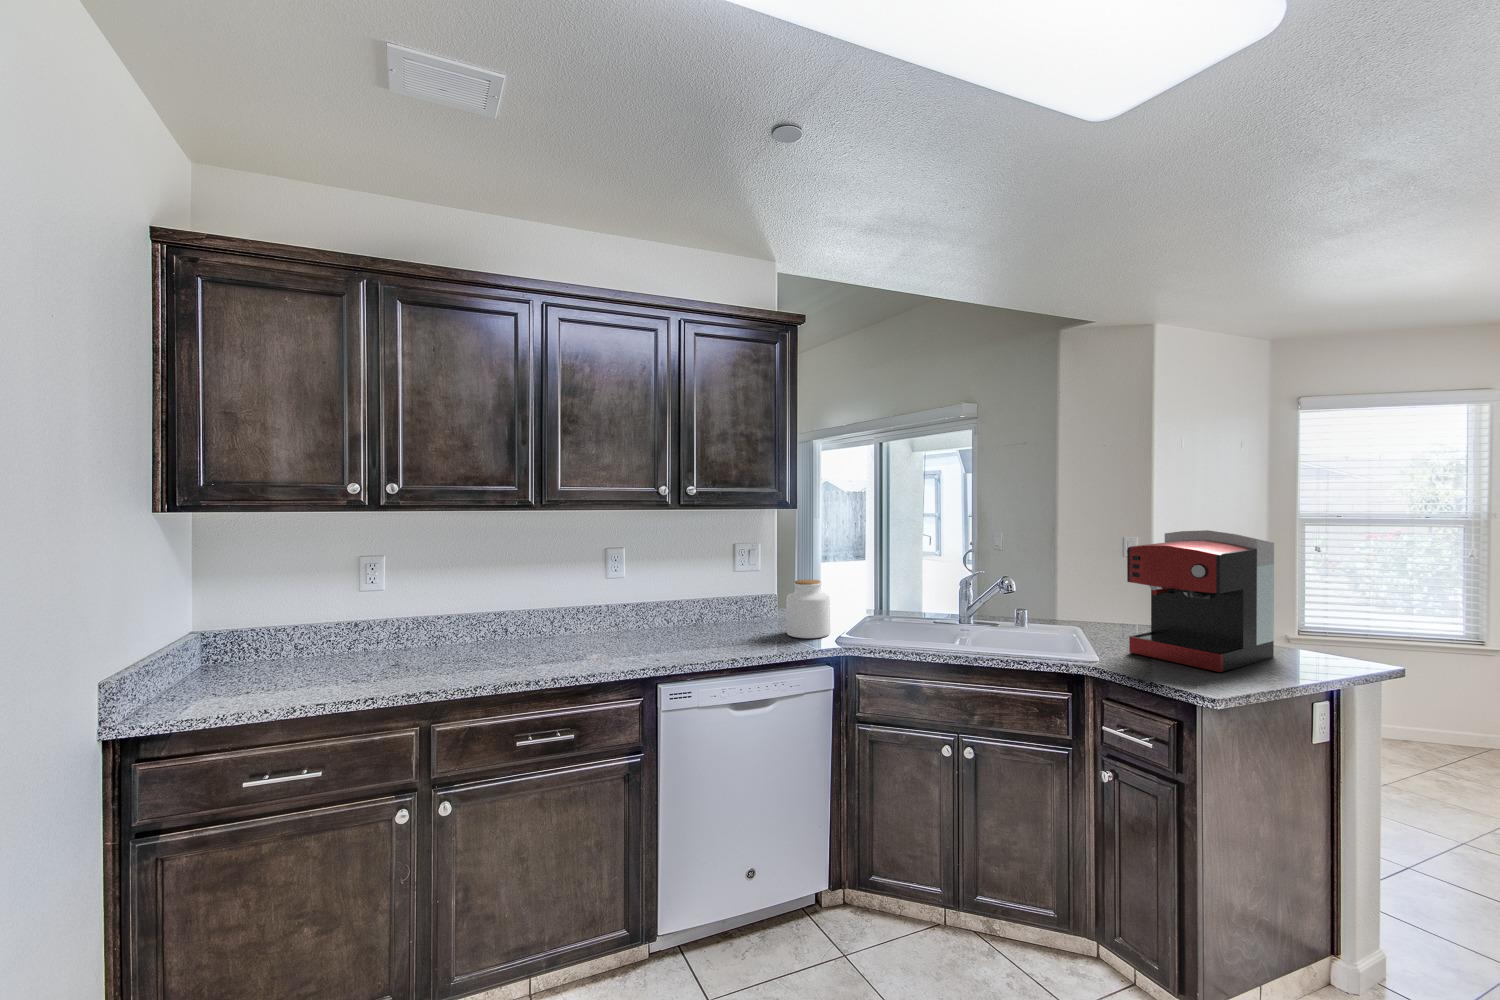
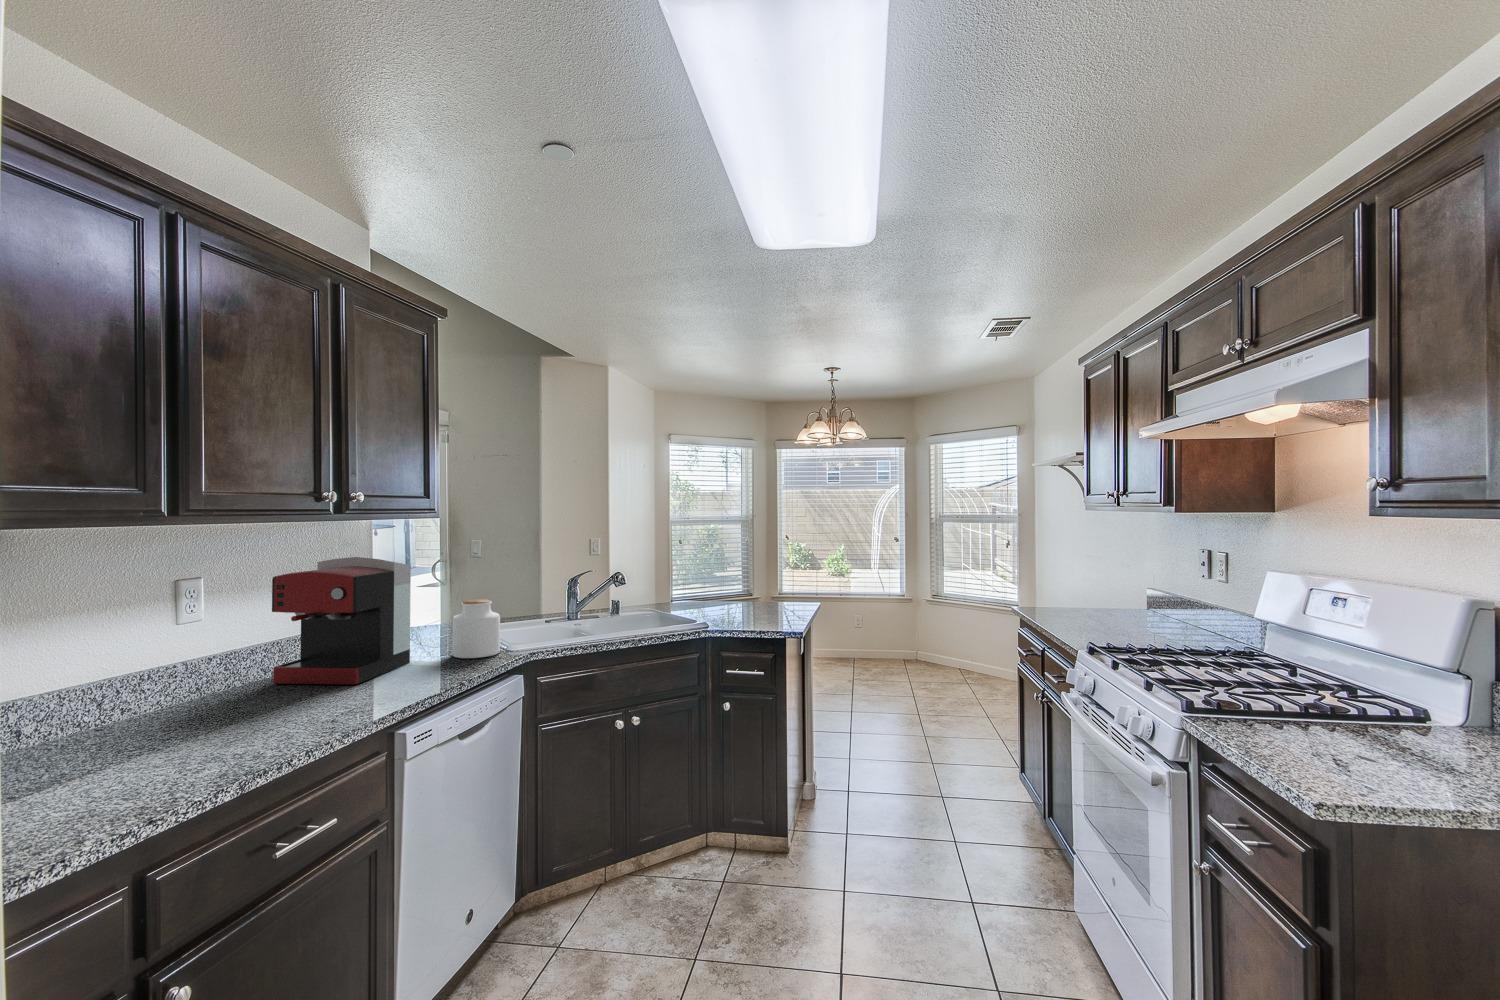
coffee maker: present [1127,530,1274,672] -> present [272,557,411,684]

